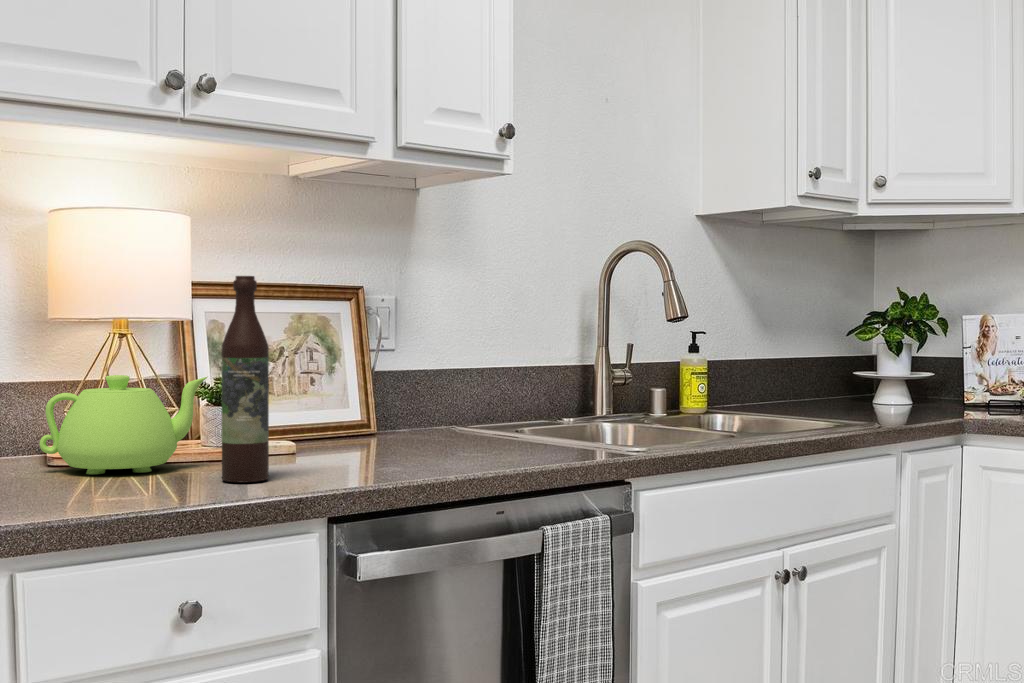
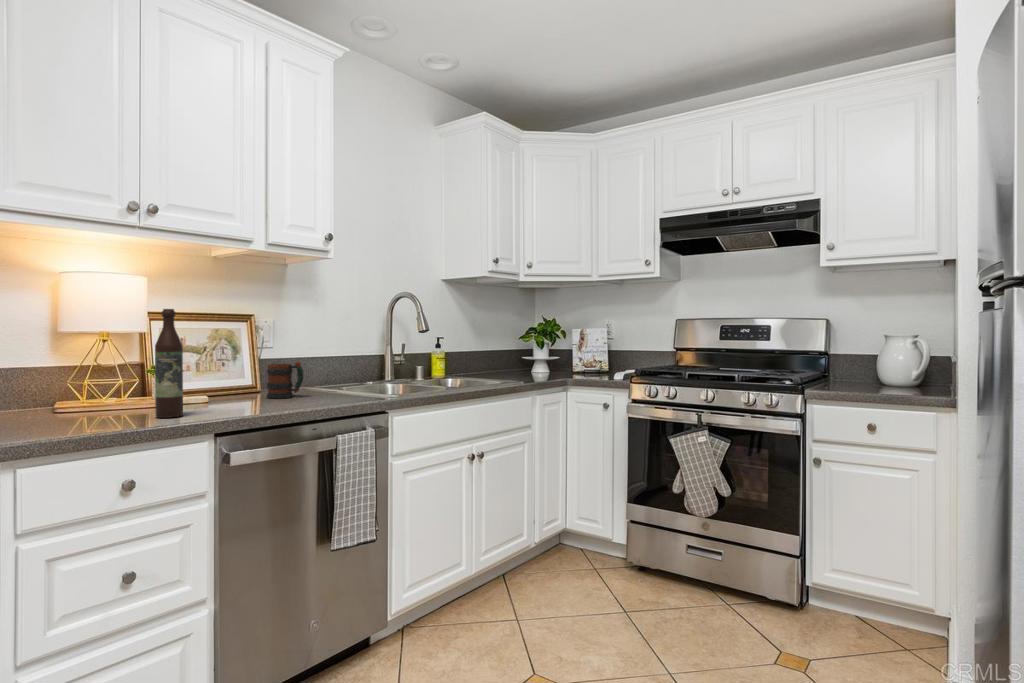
teapot: present [39,375,207,474] -> none [48,362,152,416]
mug: none [395,377,463,448] -> present [267,362,303,398]

